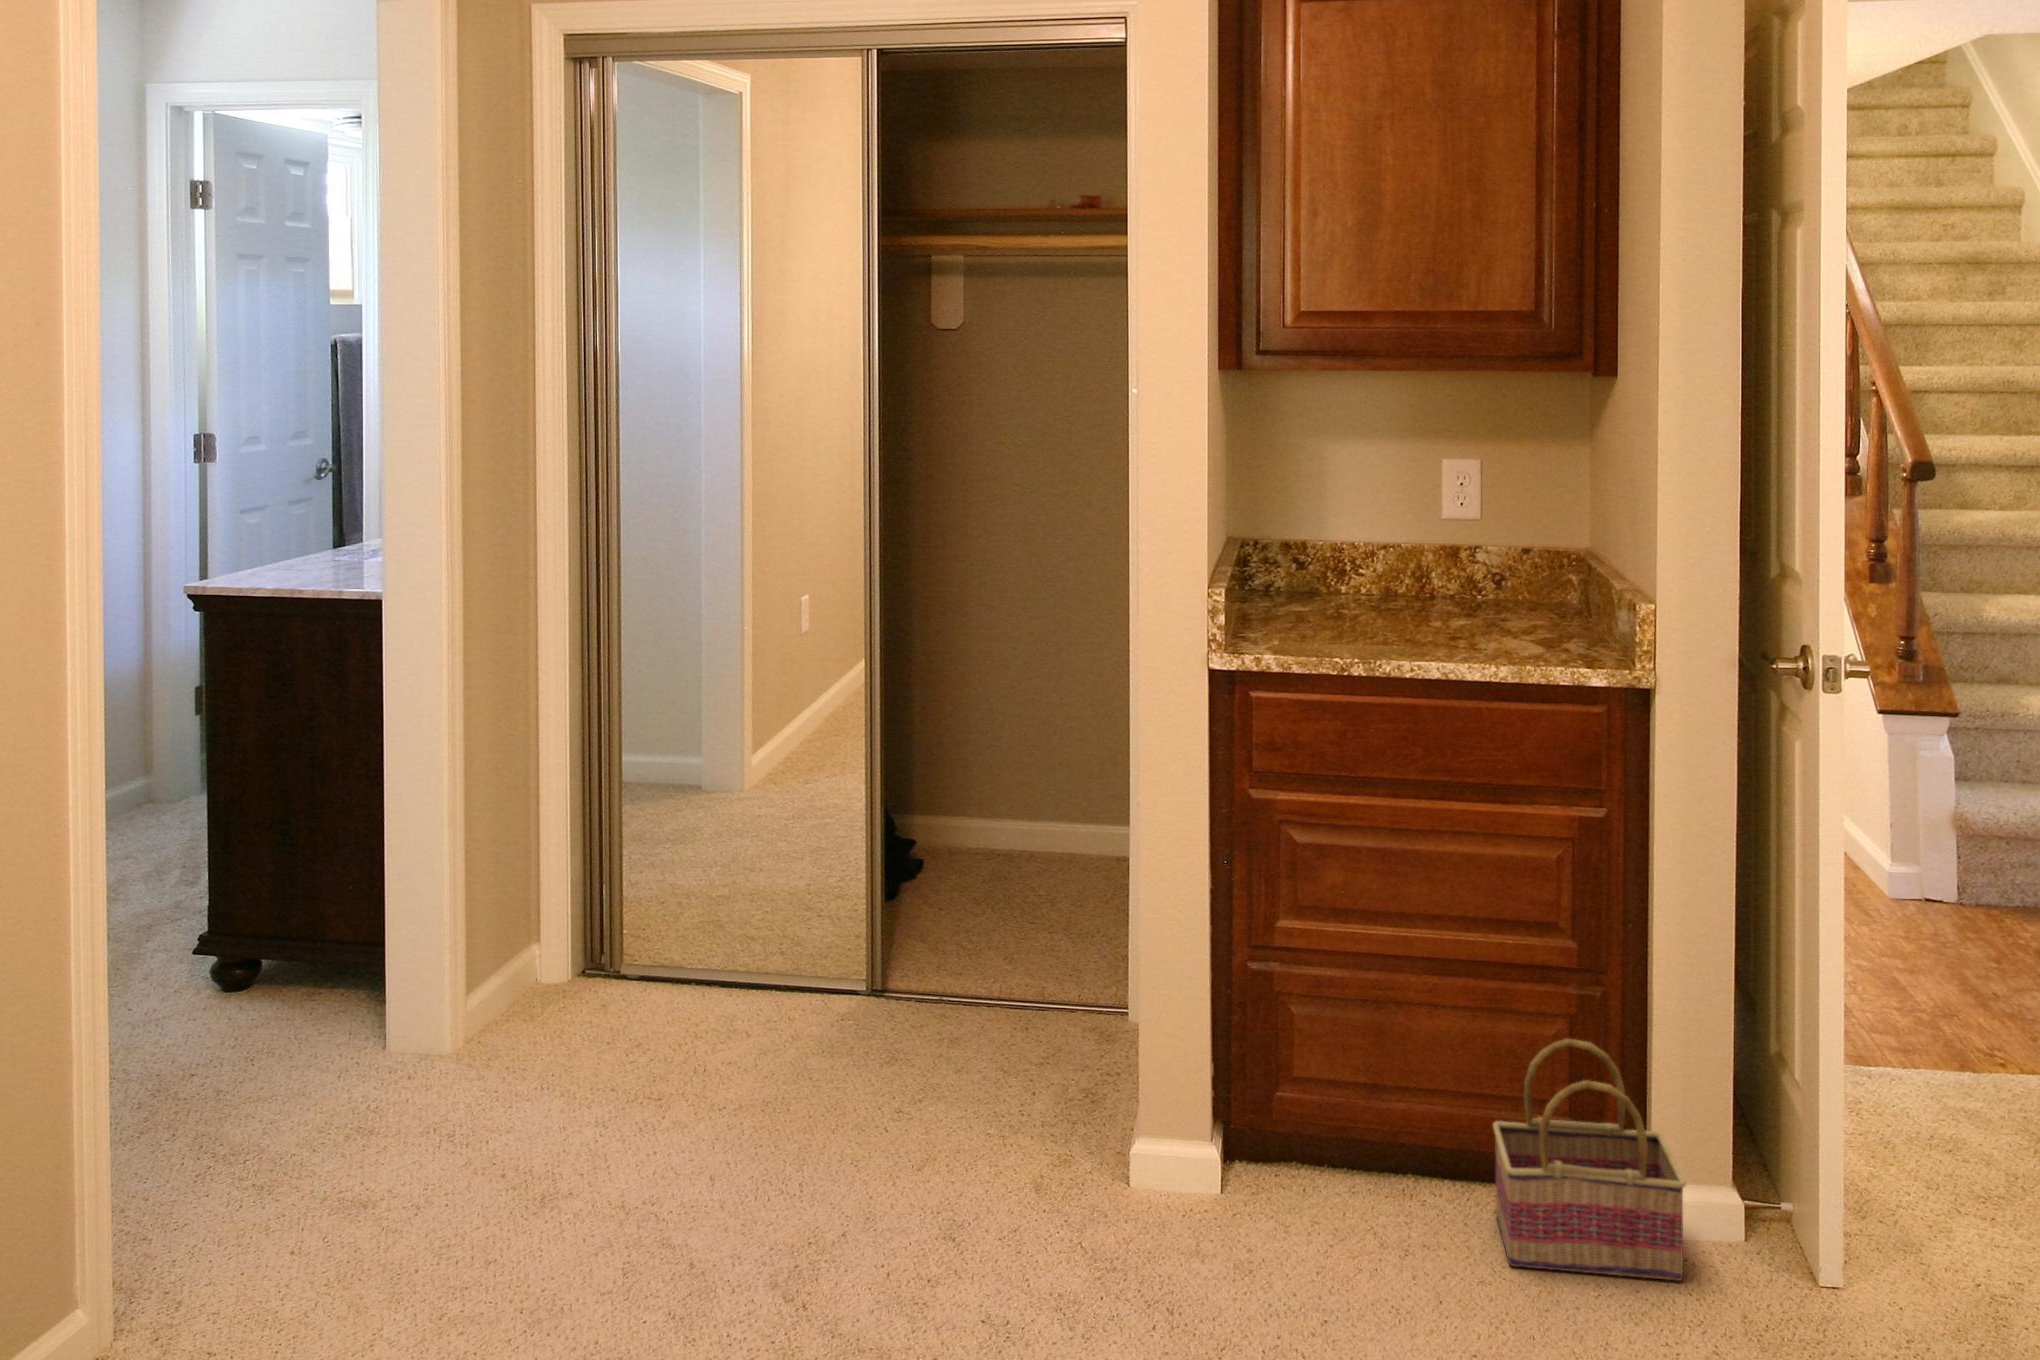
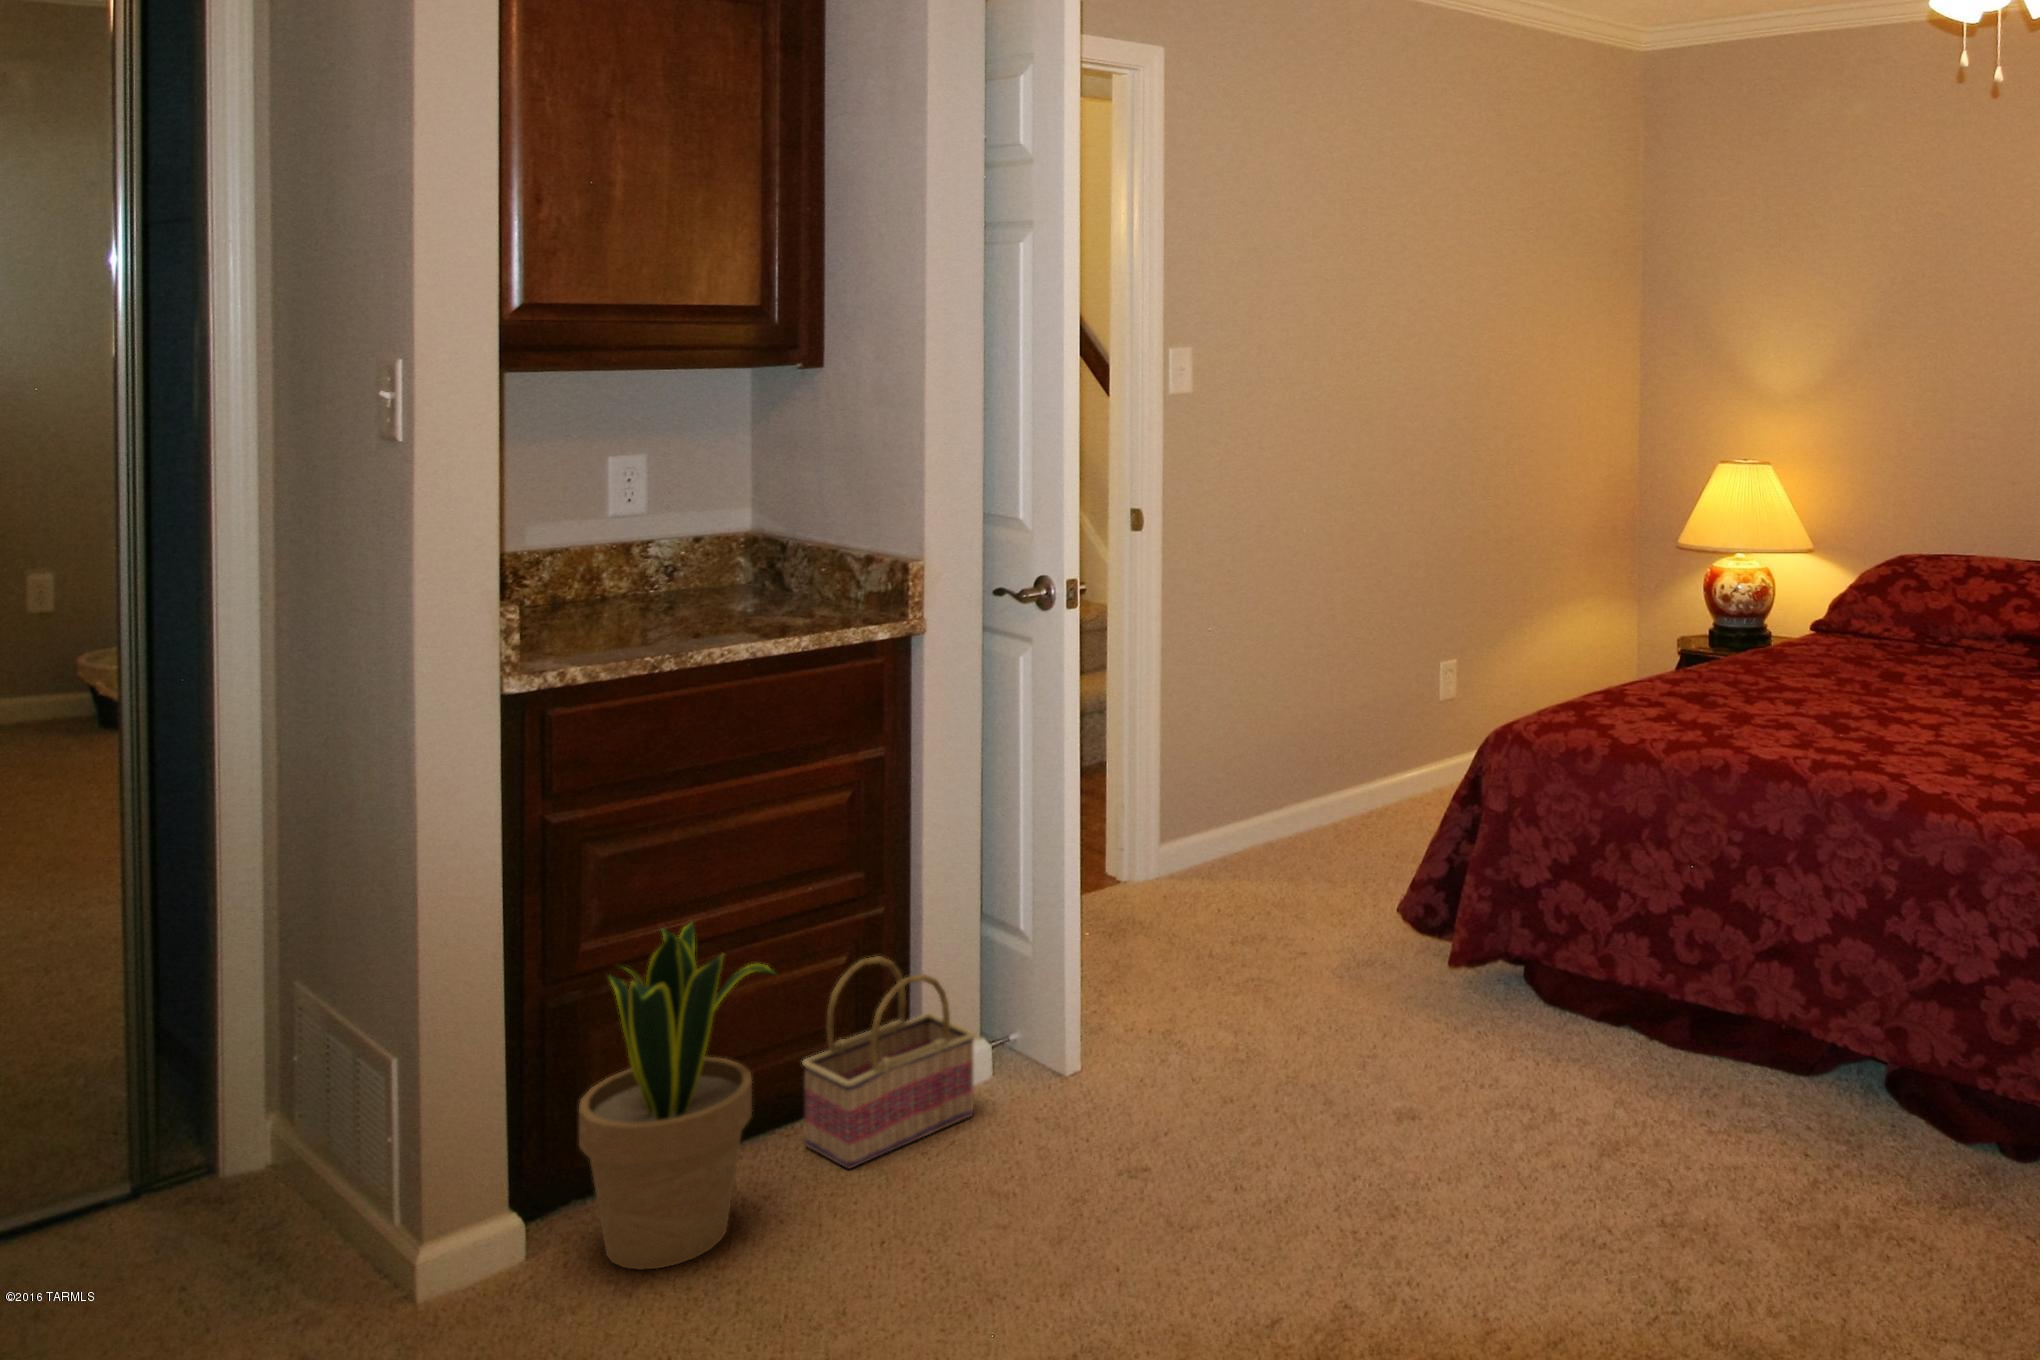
potted plant: none [1232,927,1412,1274] -> present [579,922,775,1269]

